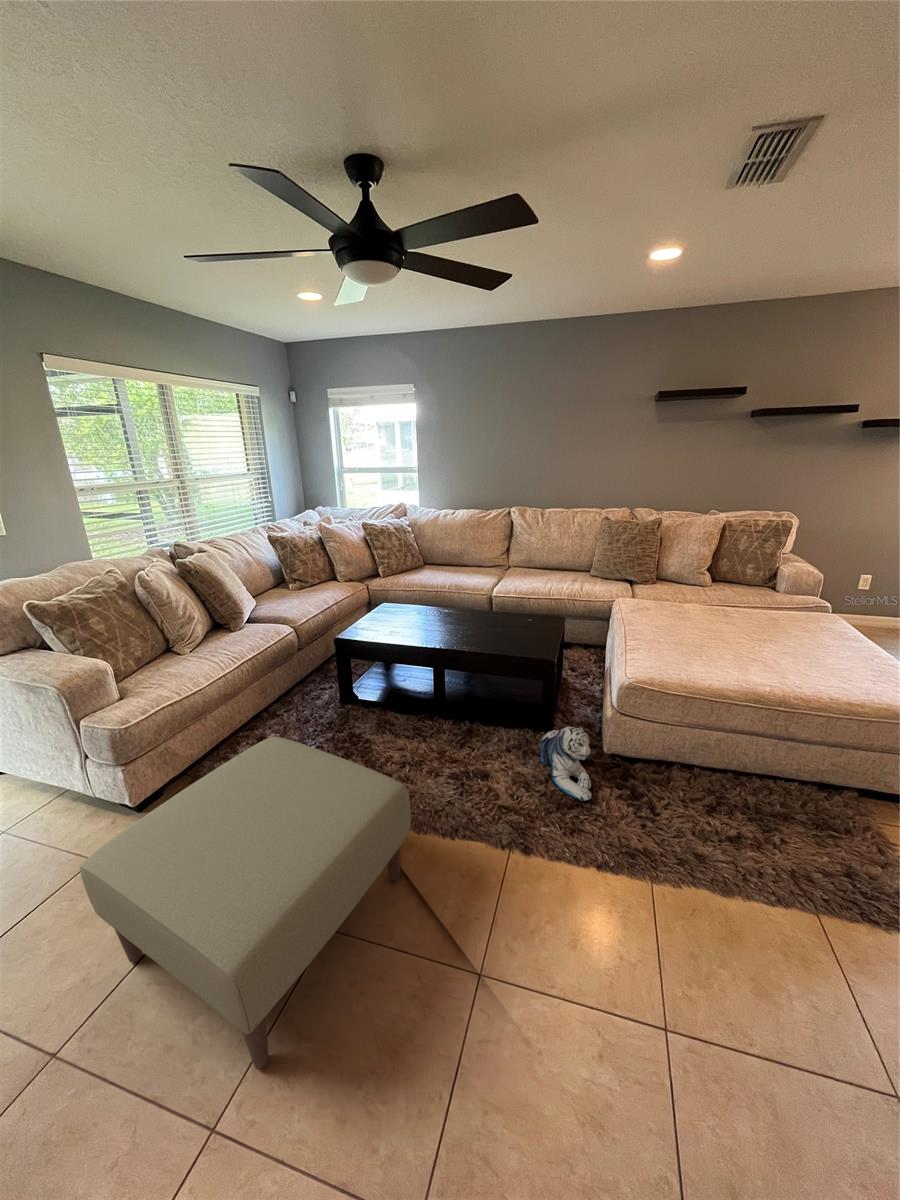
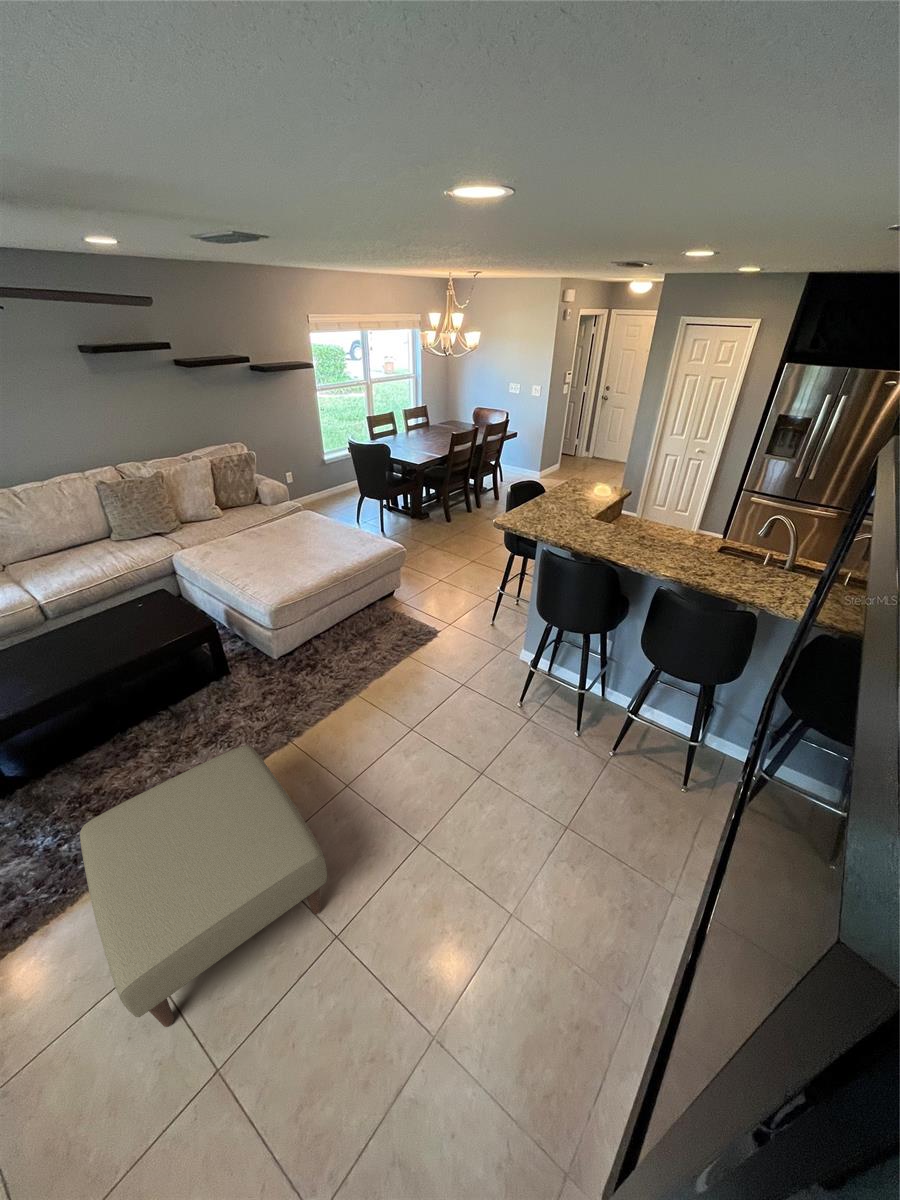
plush toy: present [539,726,592,801] -> none [233,651,299,696]

